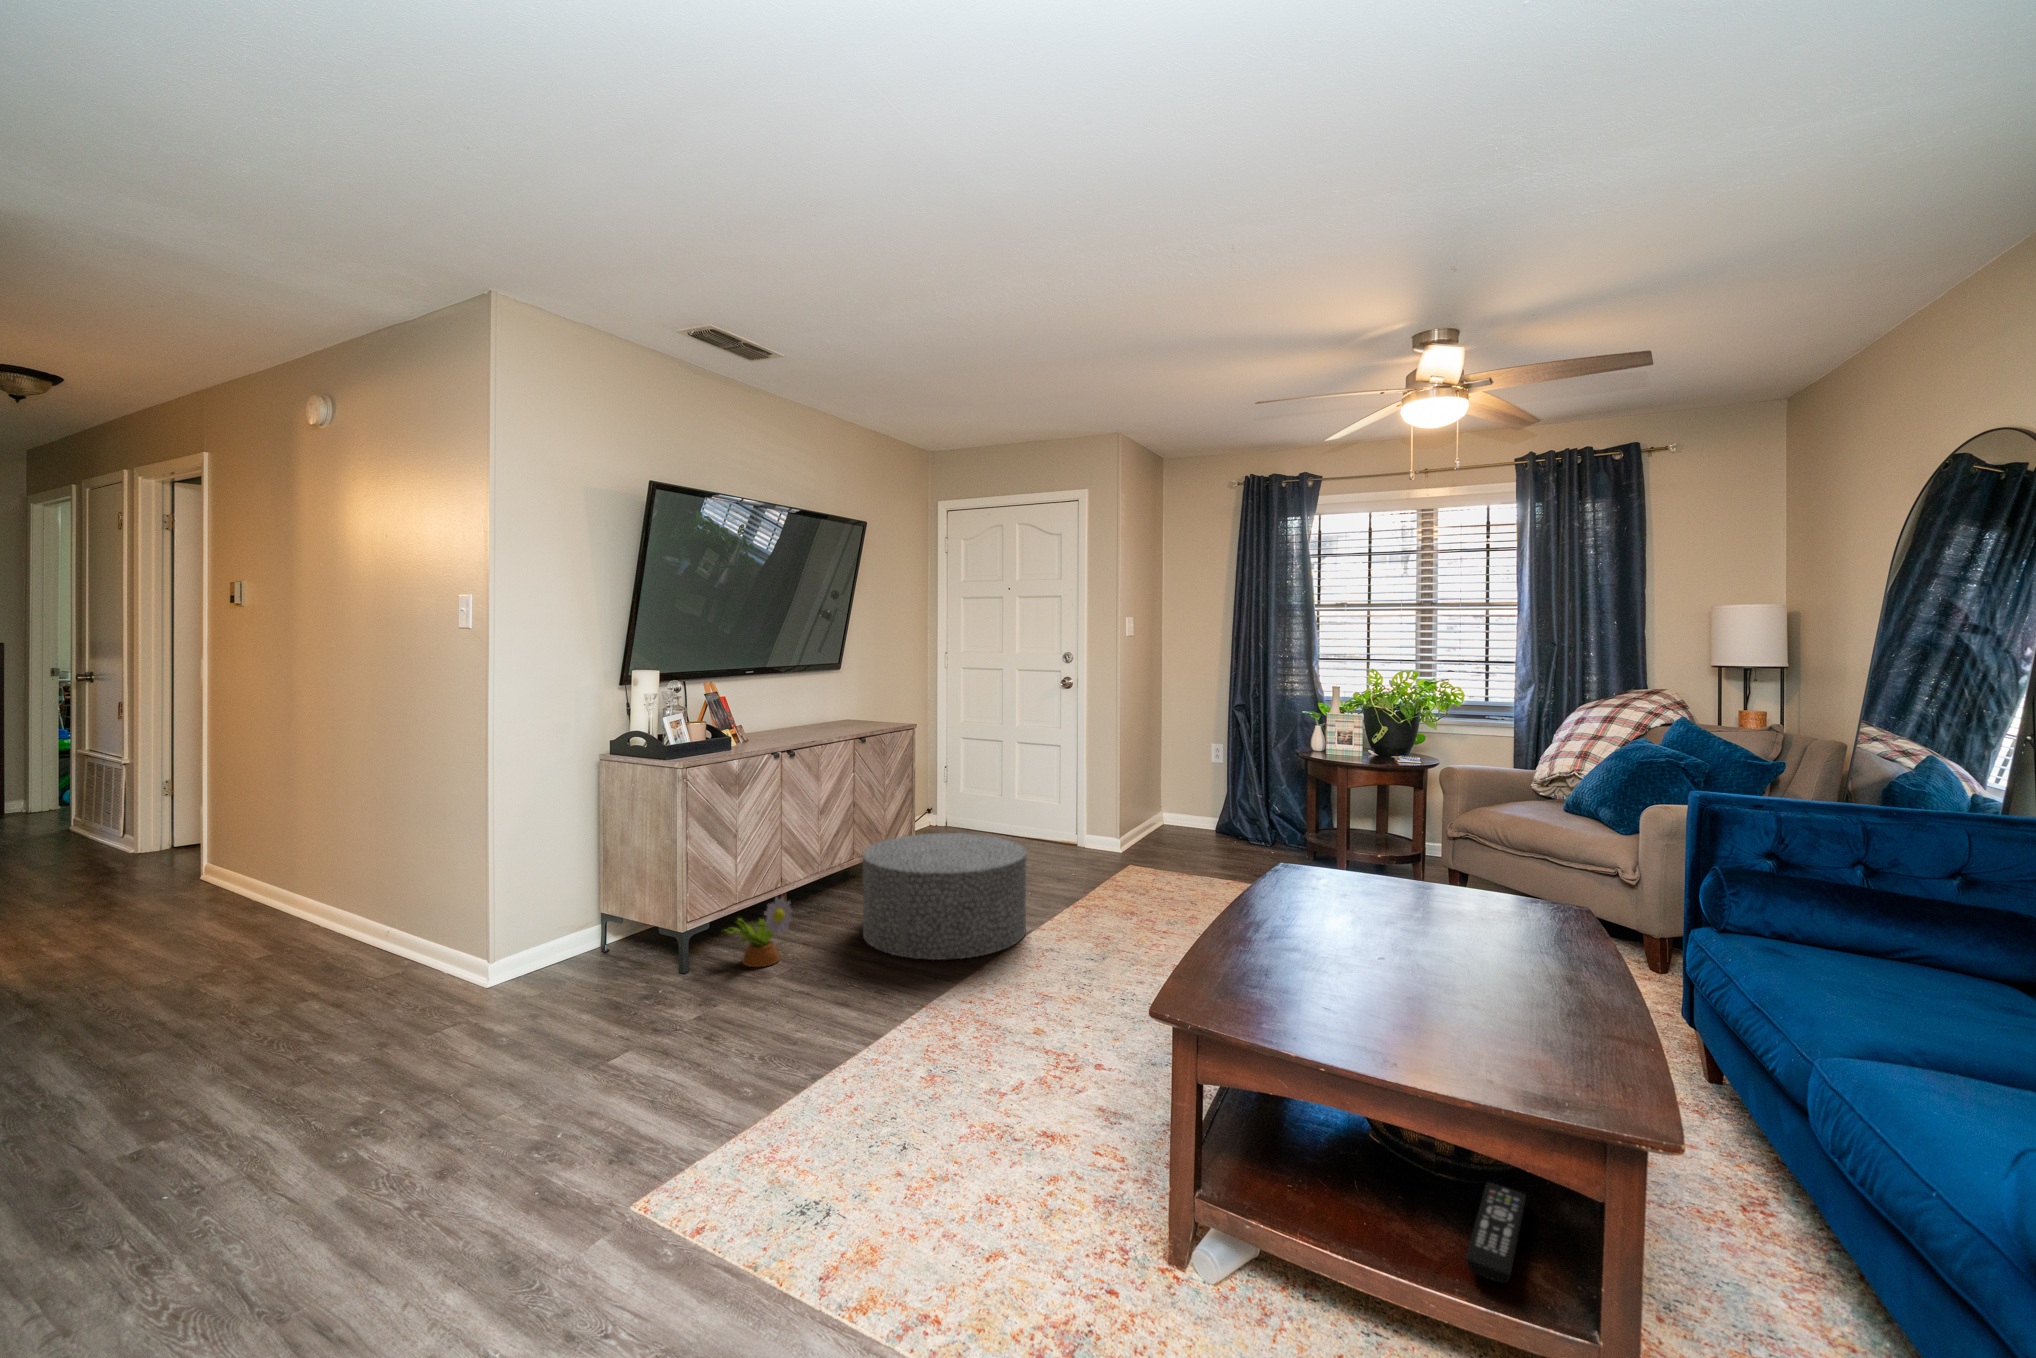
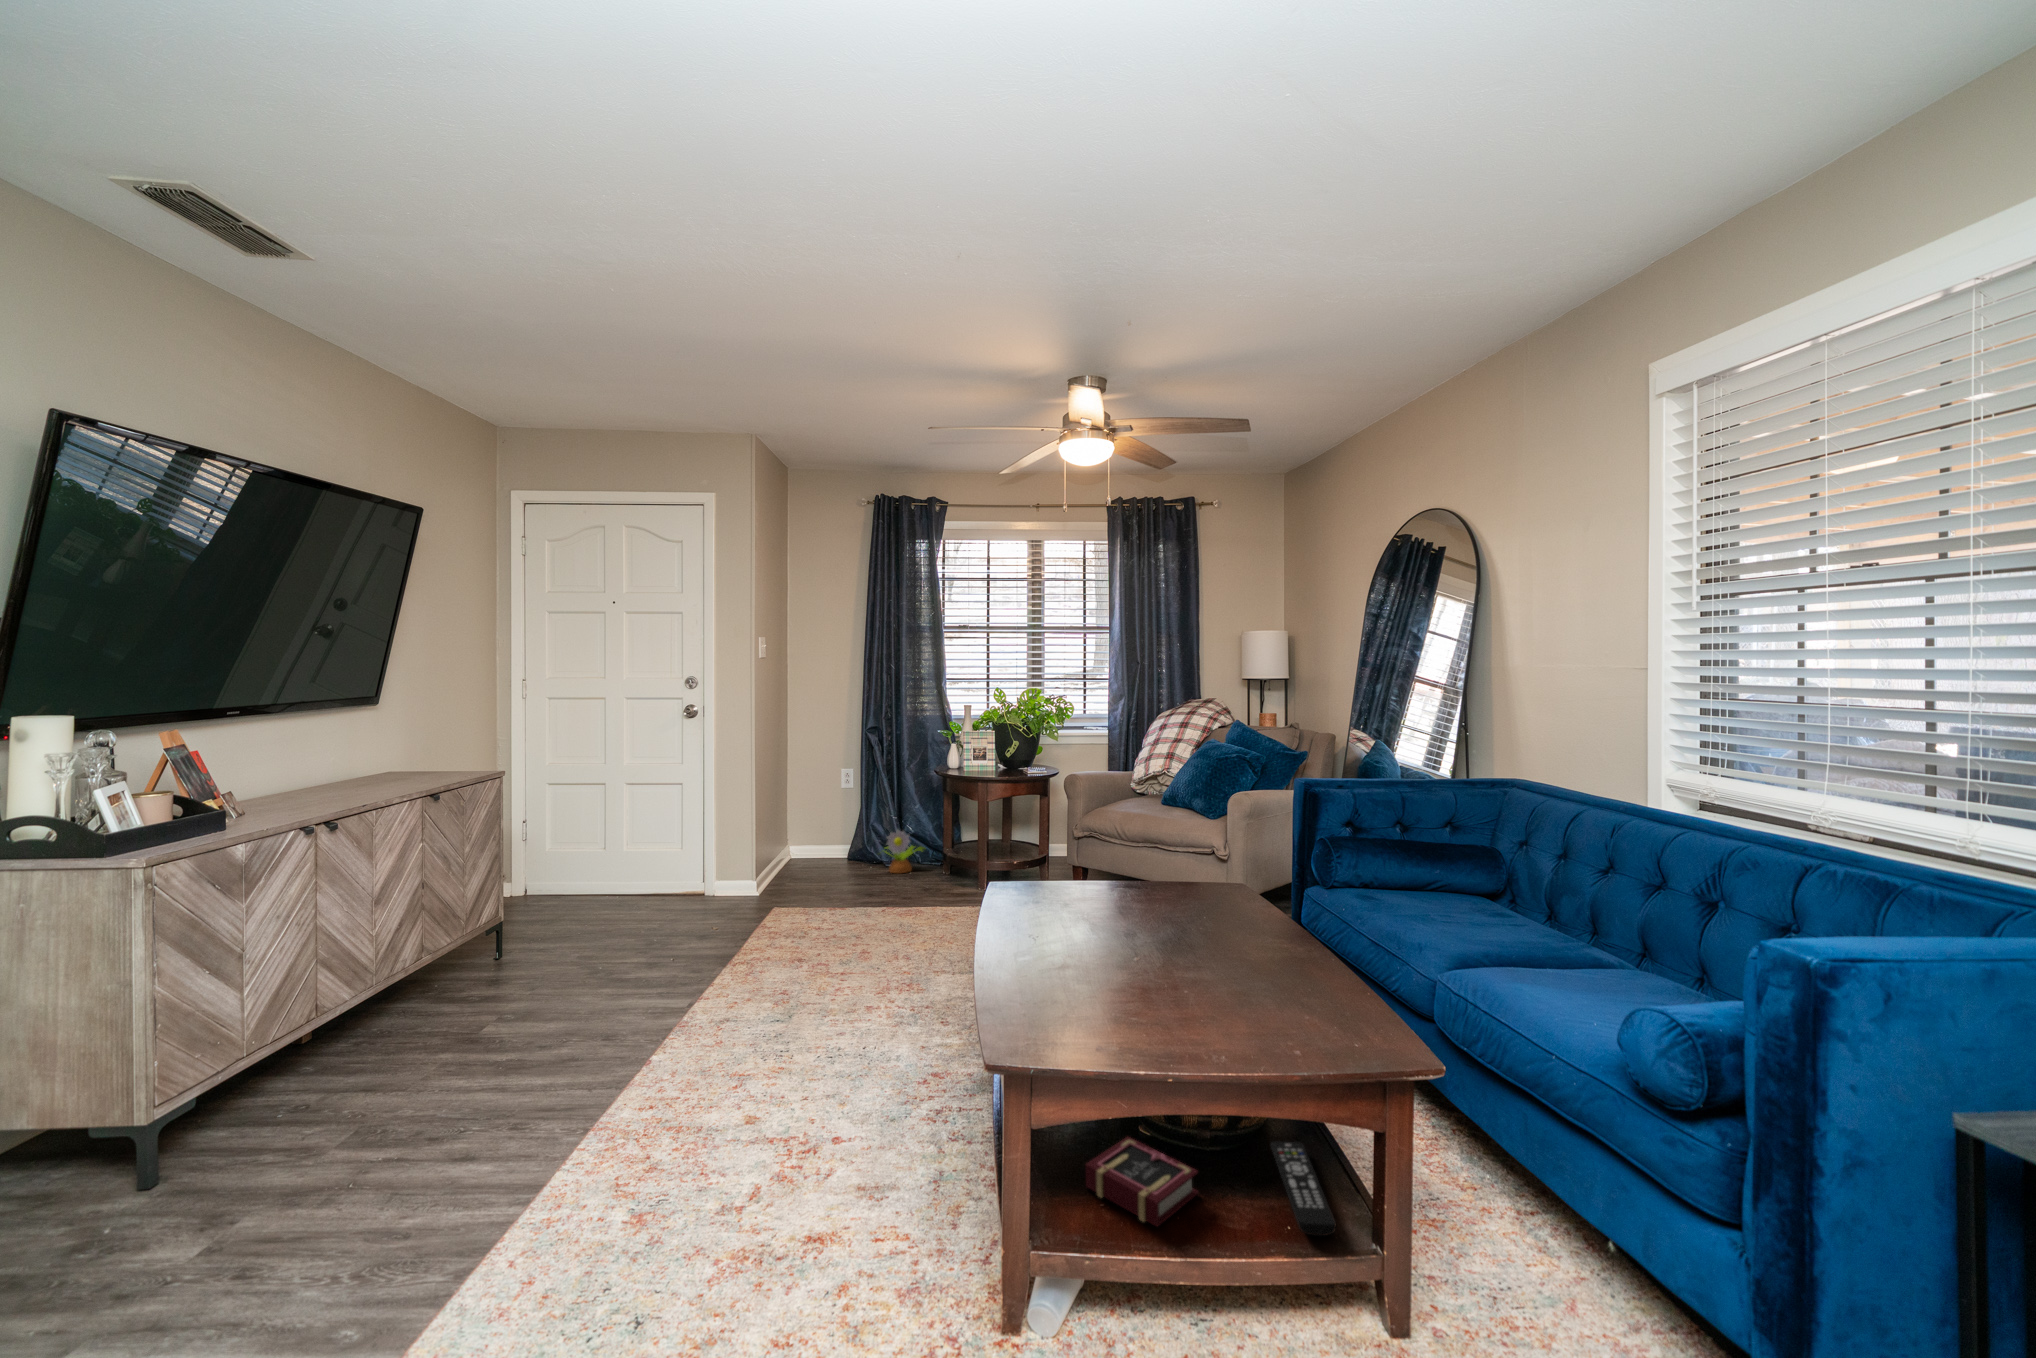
ottoman: present [863,833,1026,960] -> none [459,897,688,1070]
decorative plant: present [726,897,792,967] -> present [885,830,924,873]
book: none [1267,1129,1378,1213] -> present [1085,1137,1198,1226]

